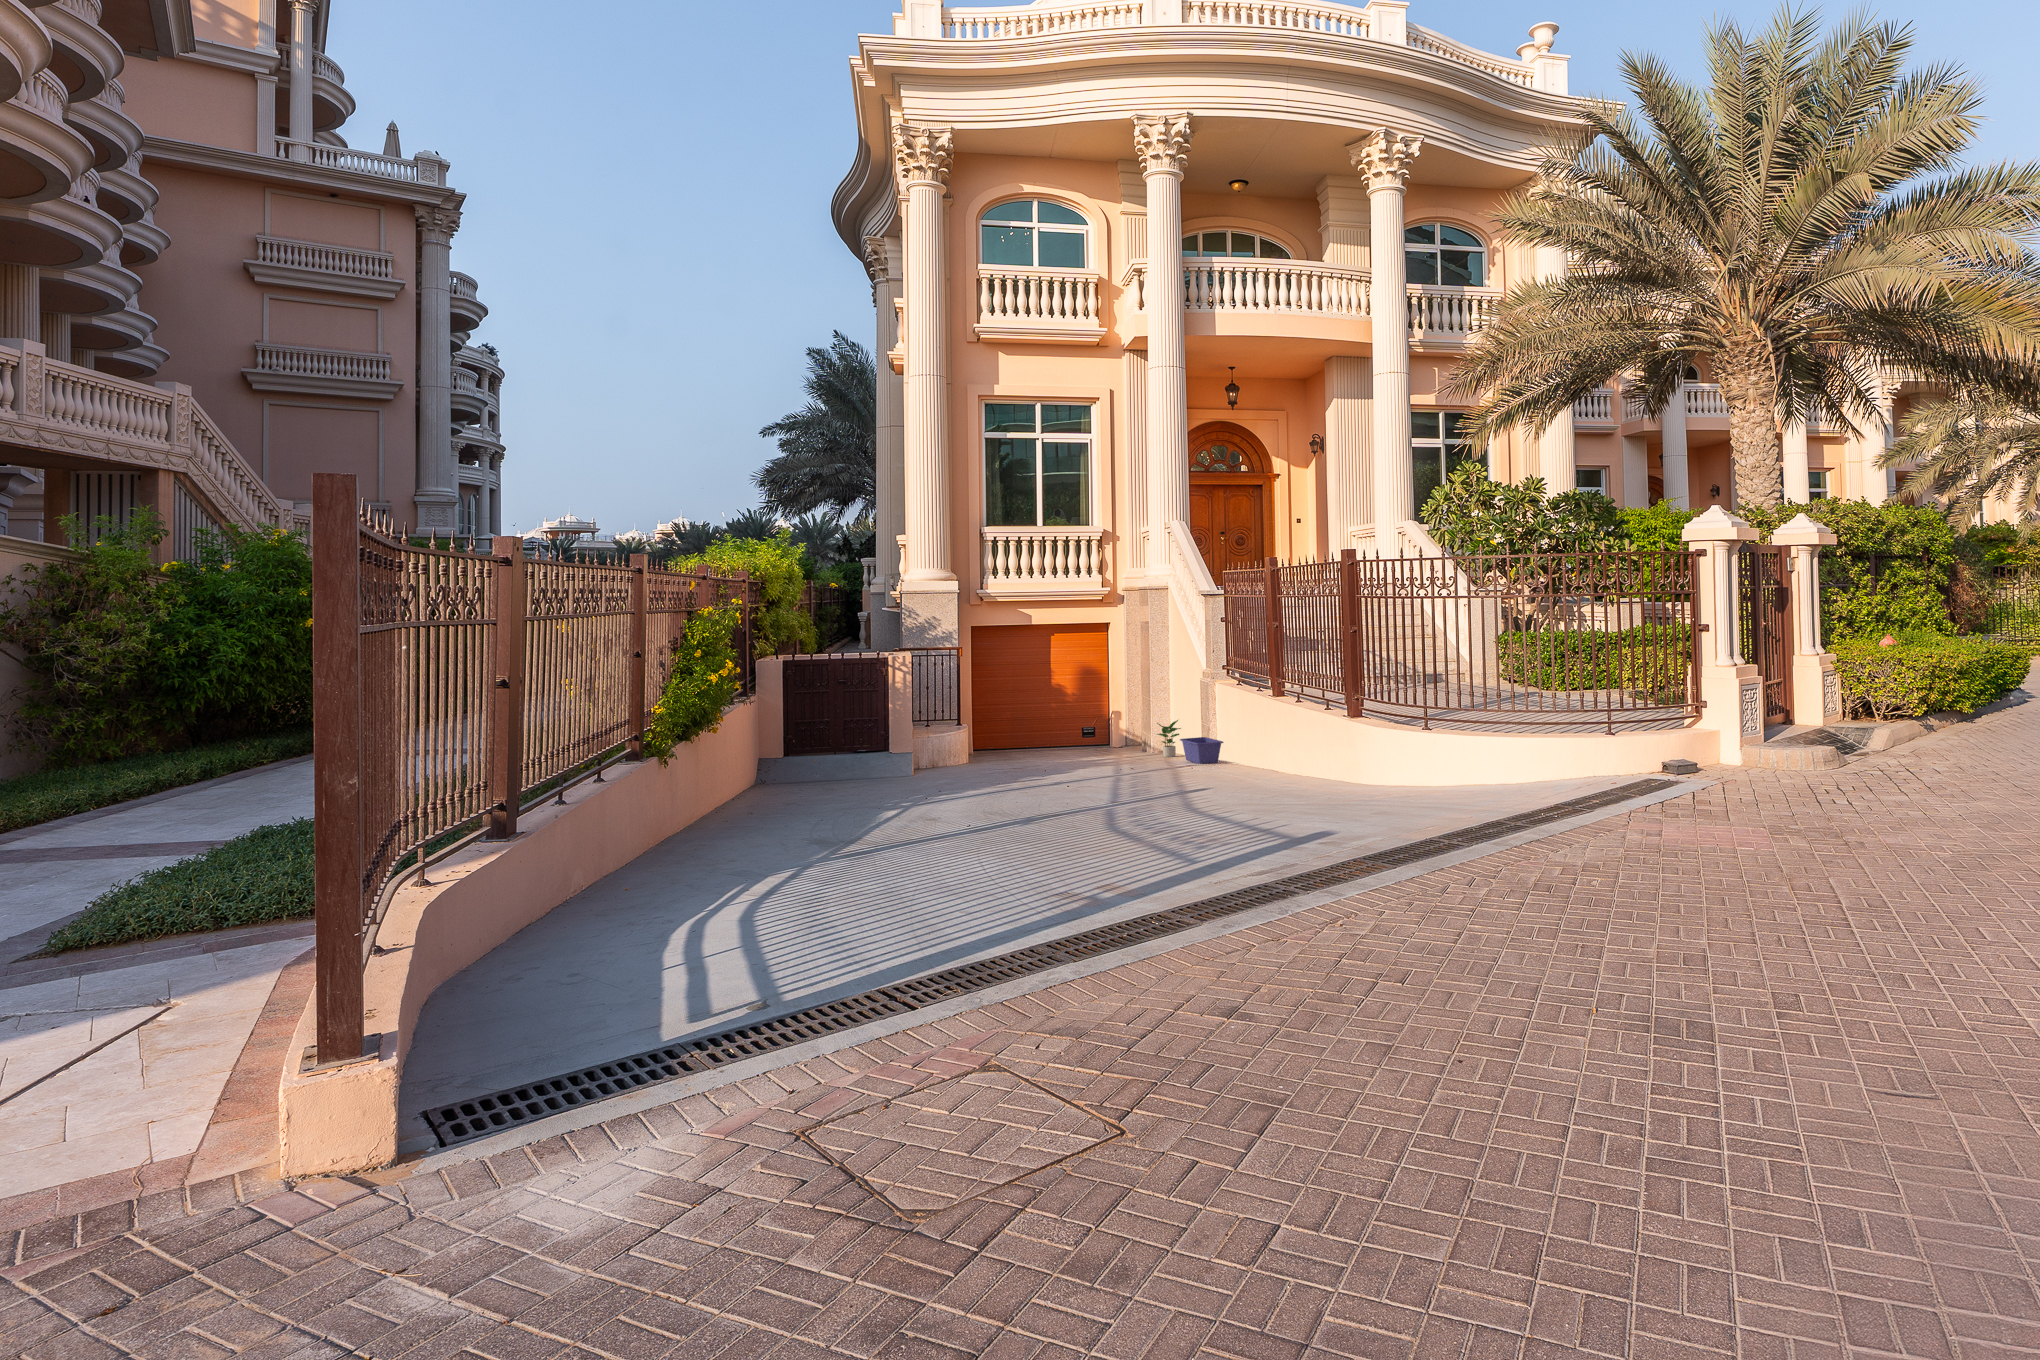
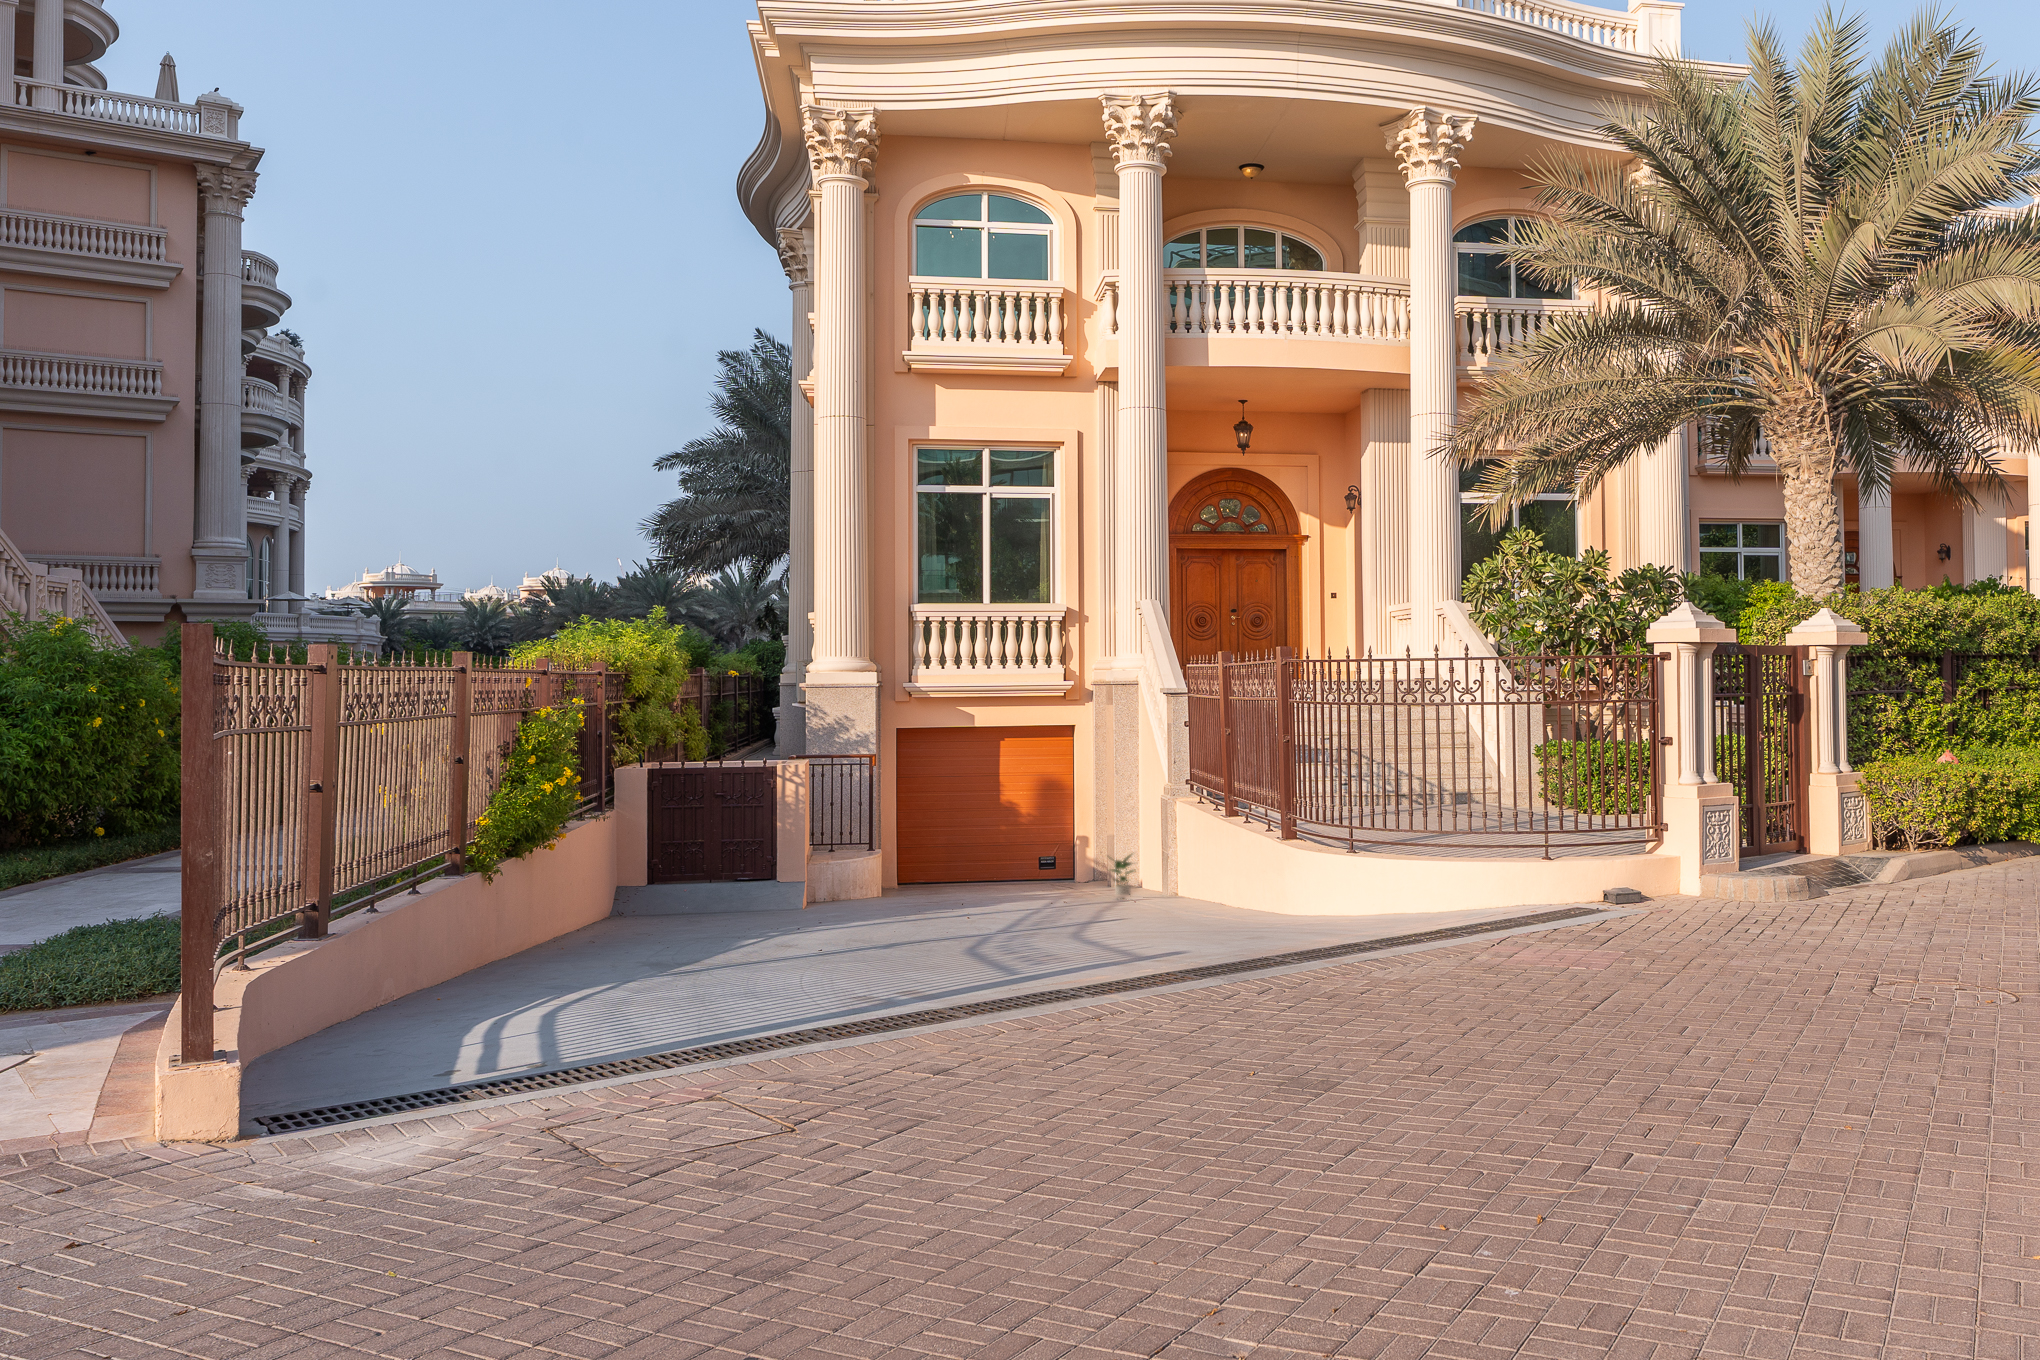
storage bin: present [1180,737,1224,764] -> none [1128,874,1179,907]

